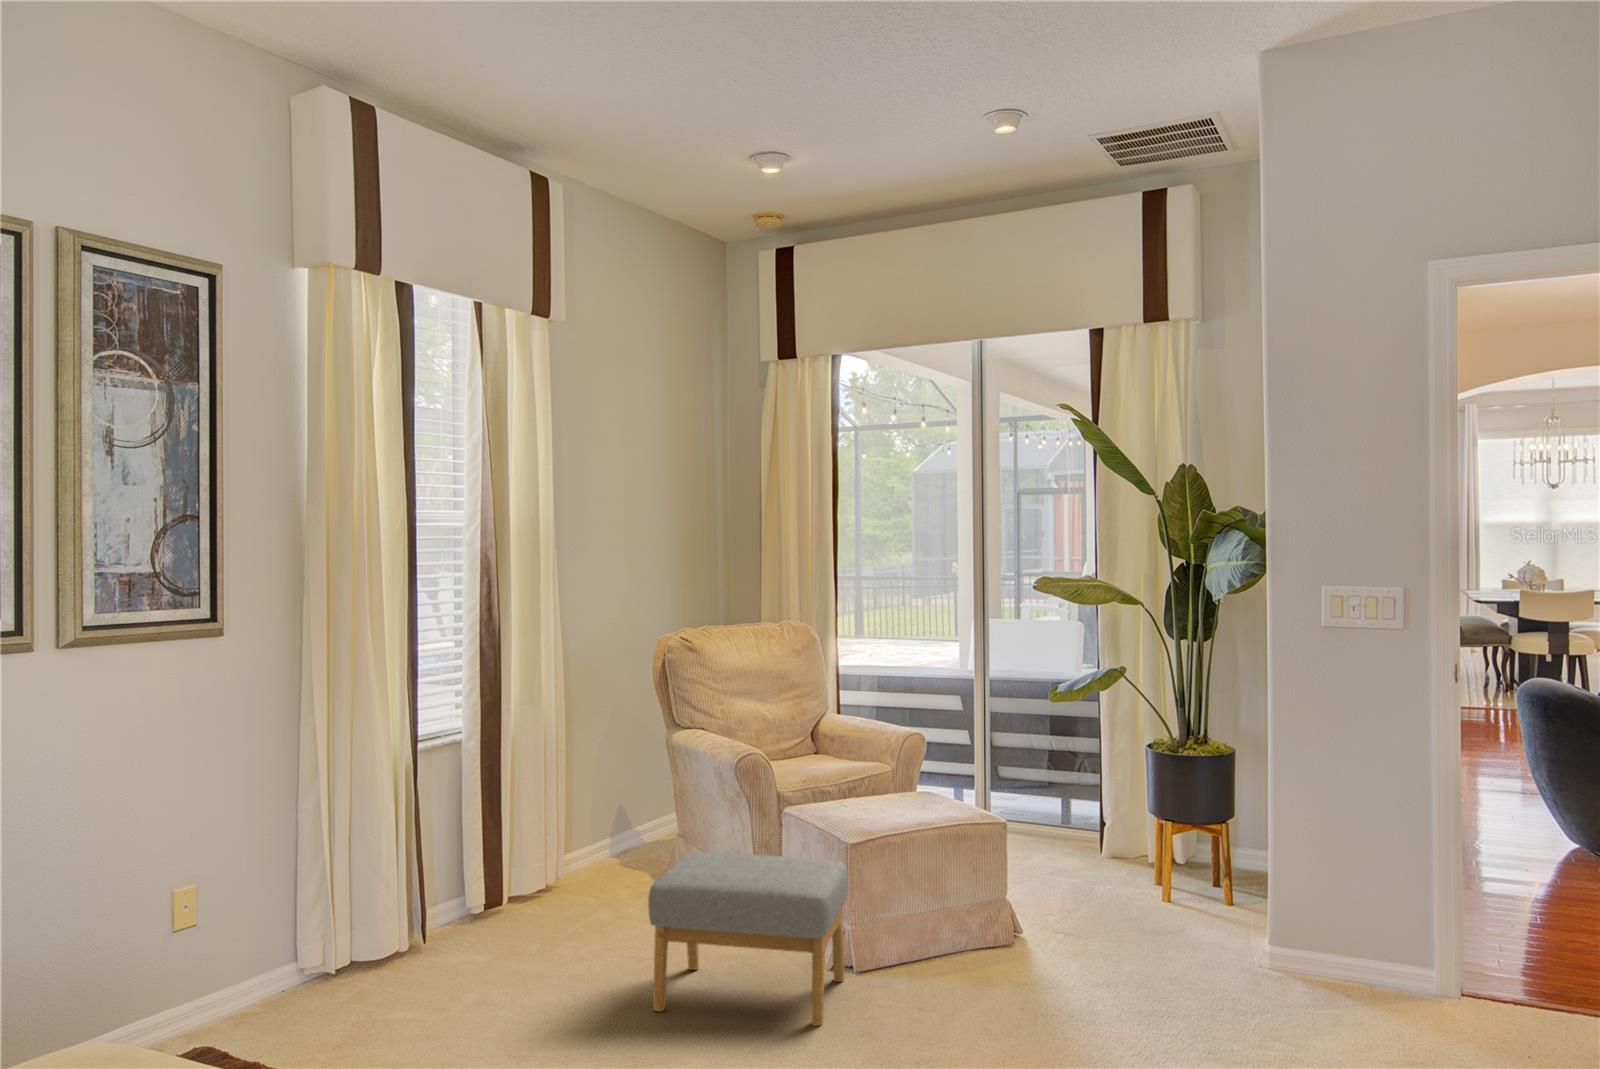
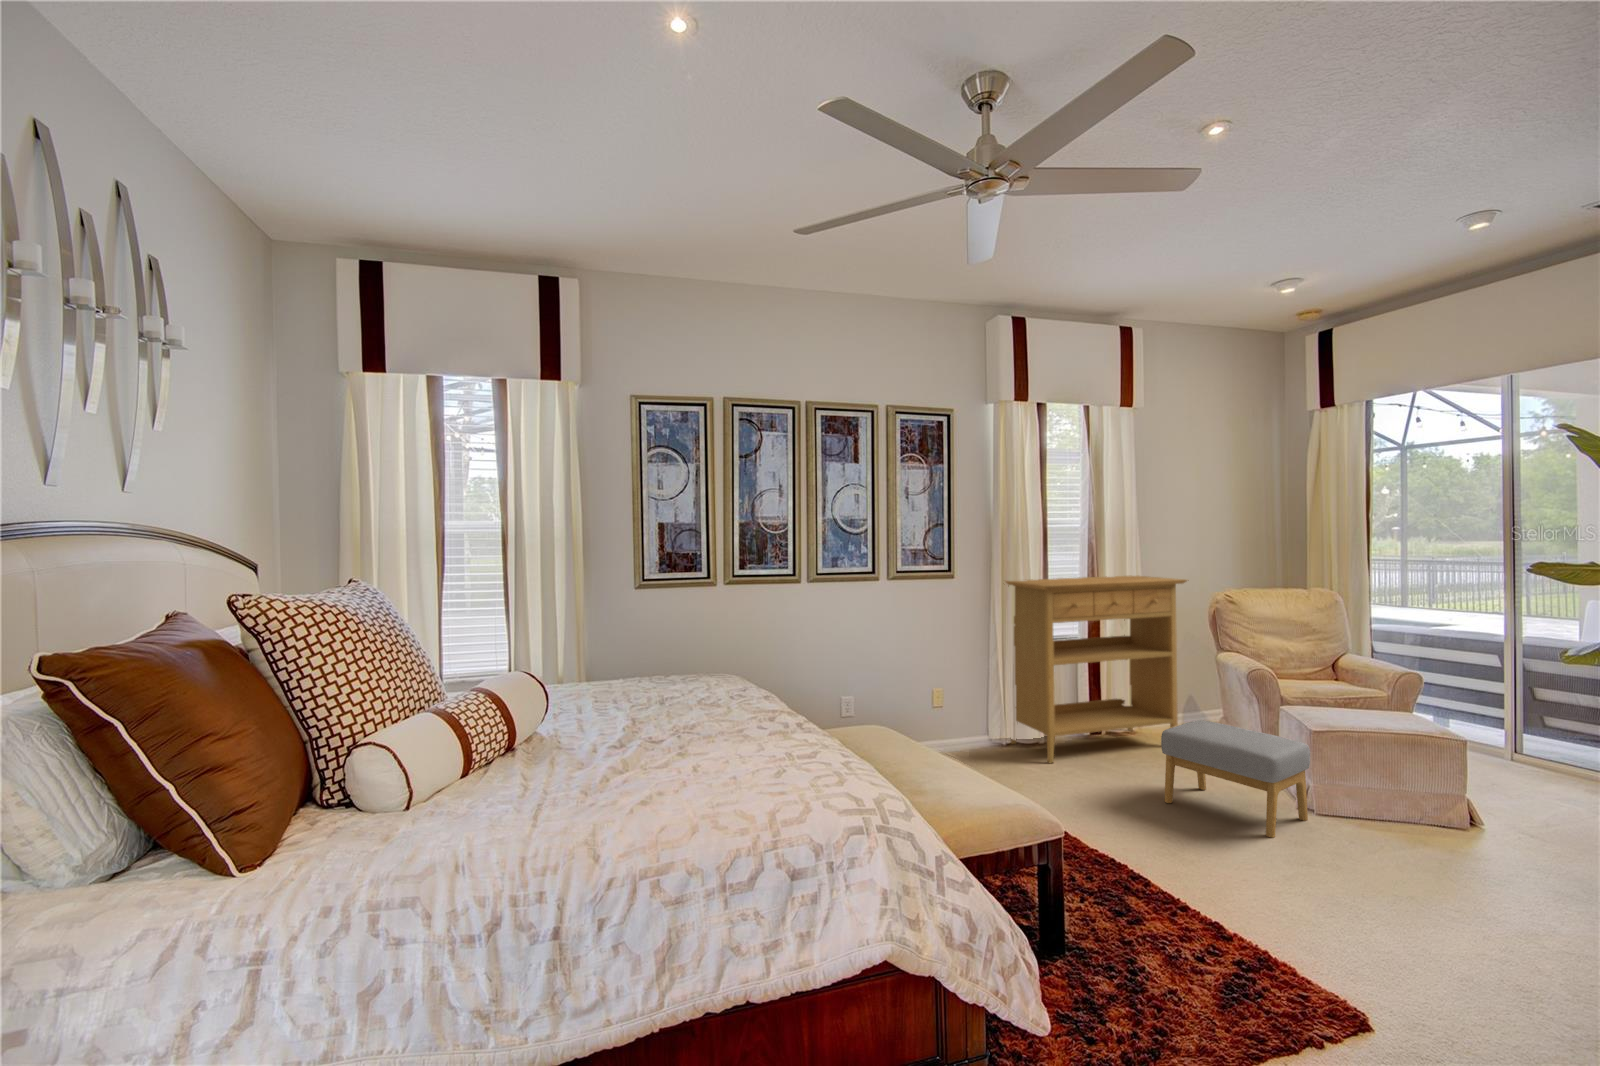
console table: none [324,612,642,991] -> present [1006,576,1187,763]

